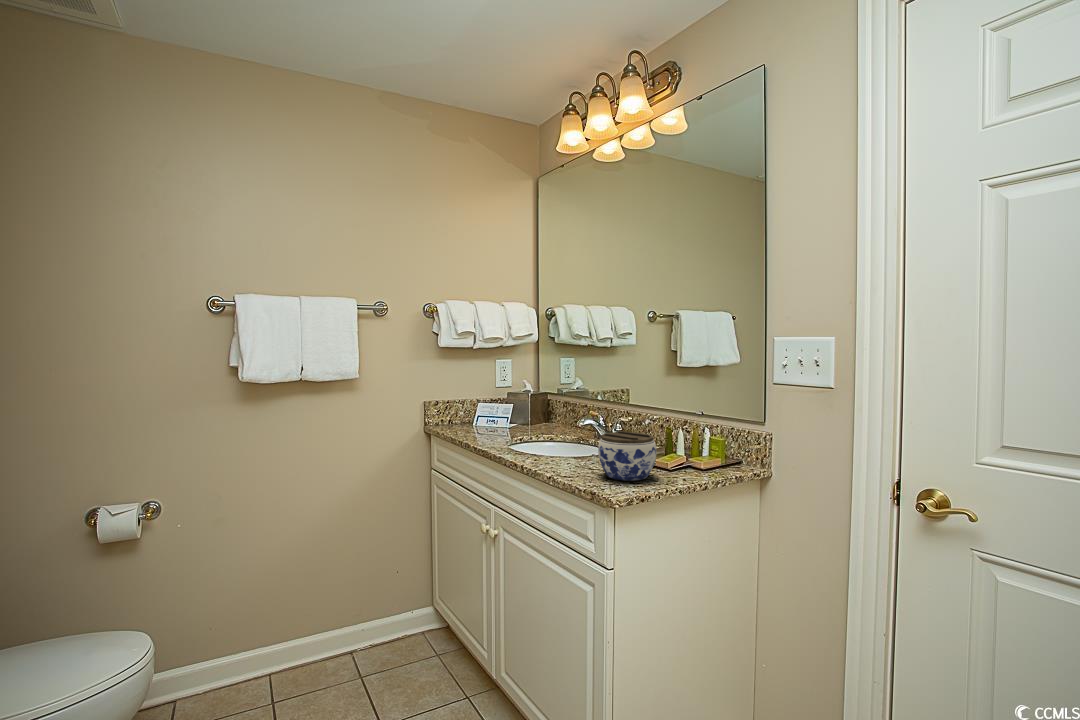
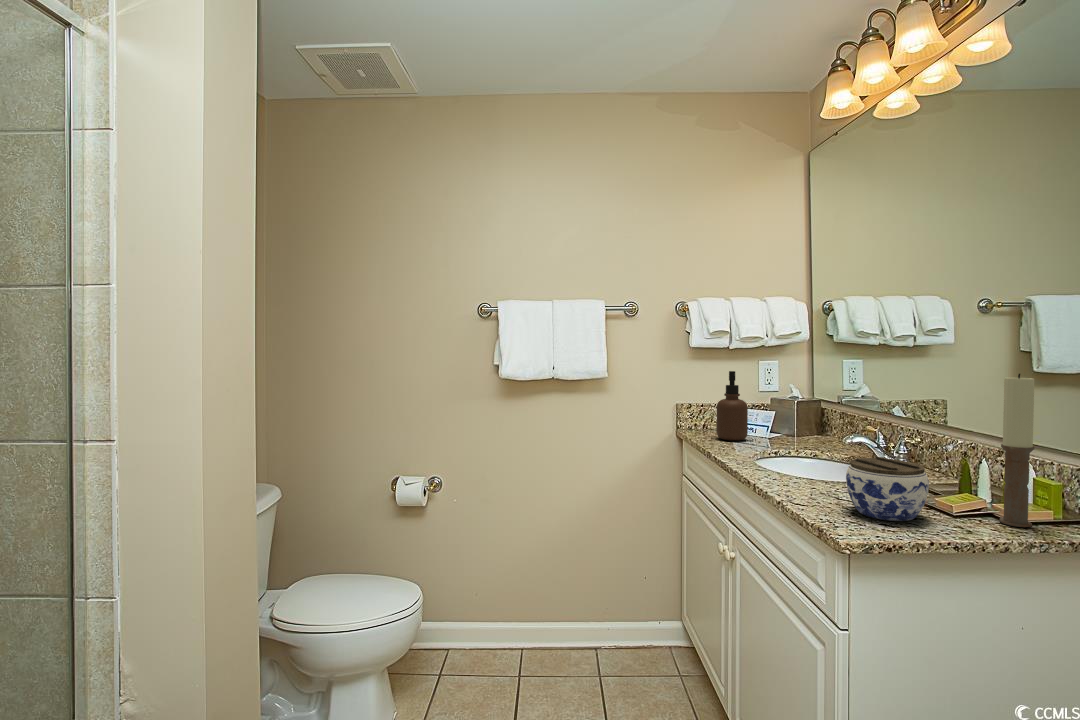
candle: none [697,361,717,474] -> present [1000,374,1035,527]
soap dispenser: none [466,369,493,431] -> present [717,371,748,441]

